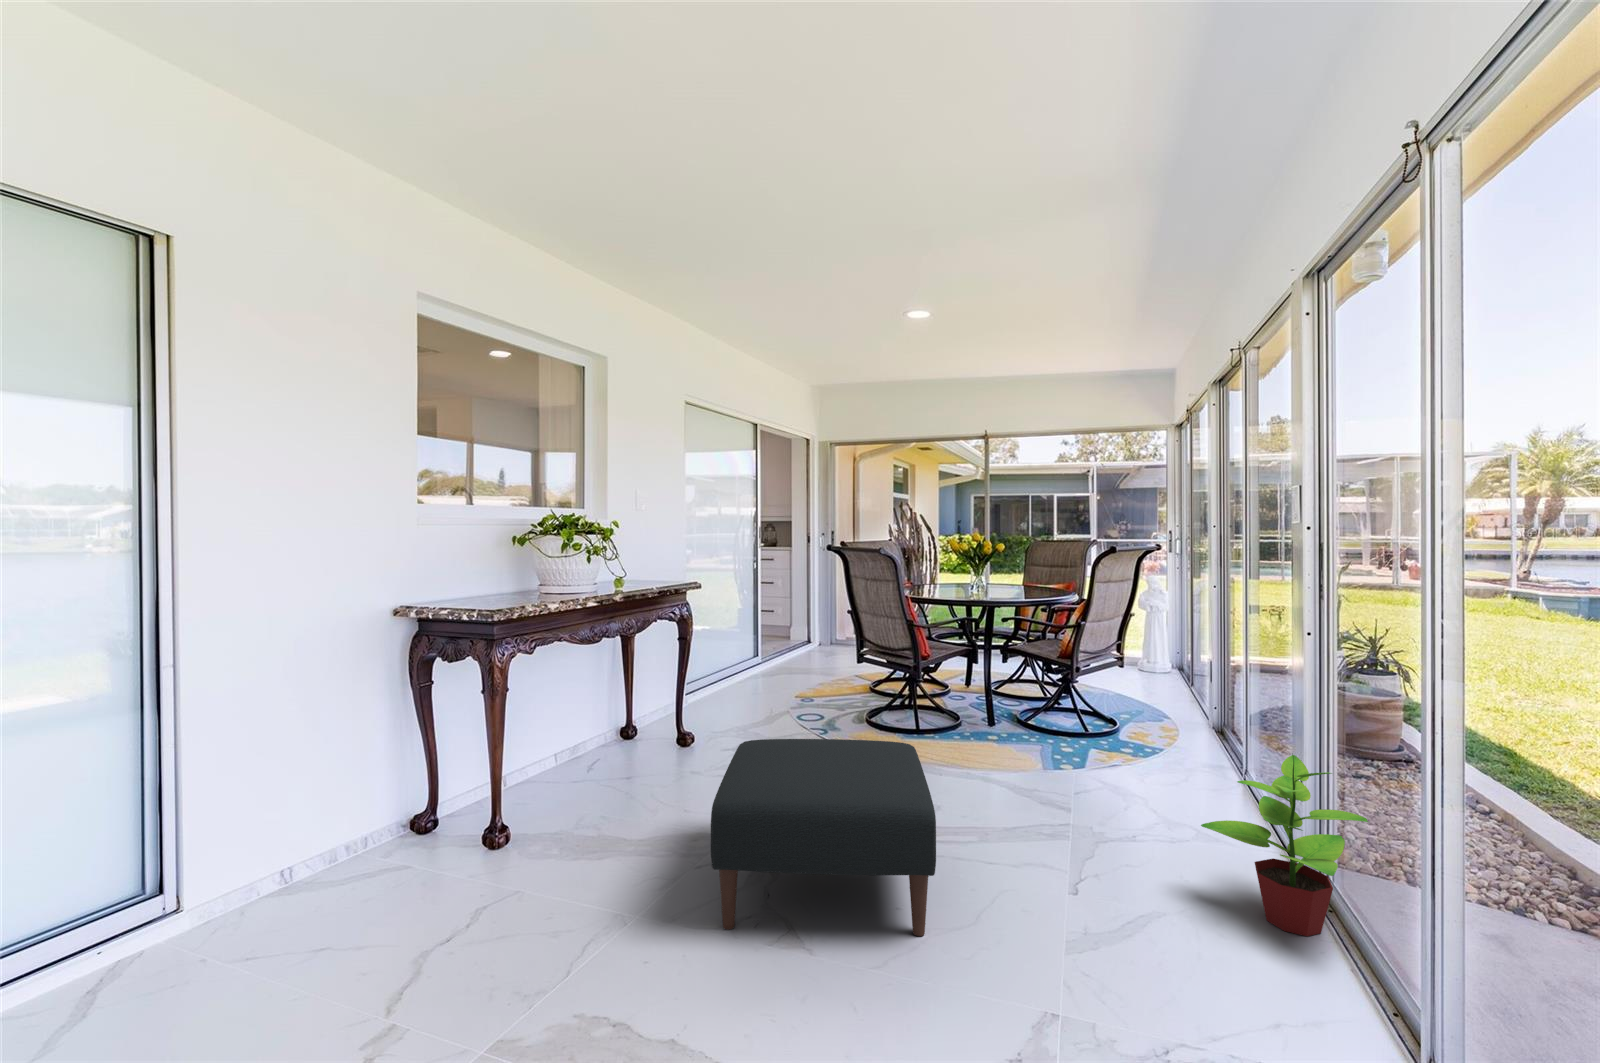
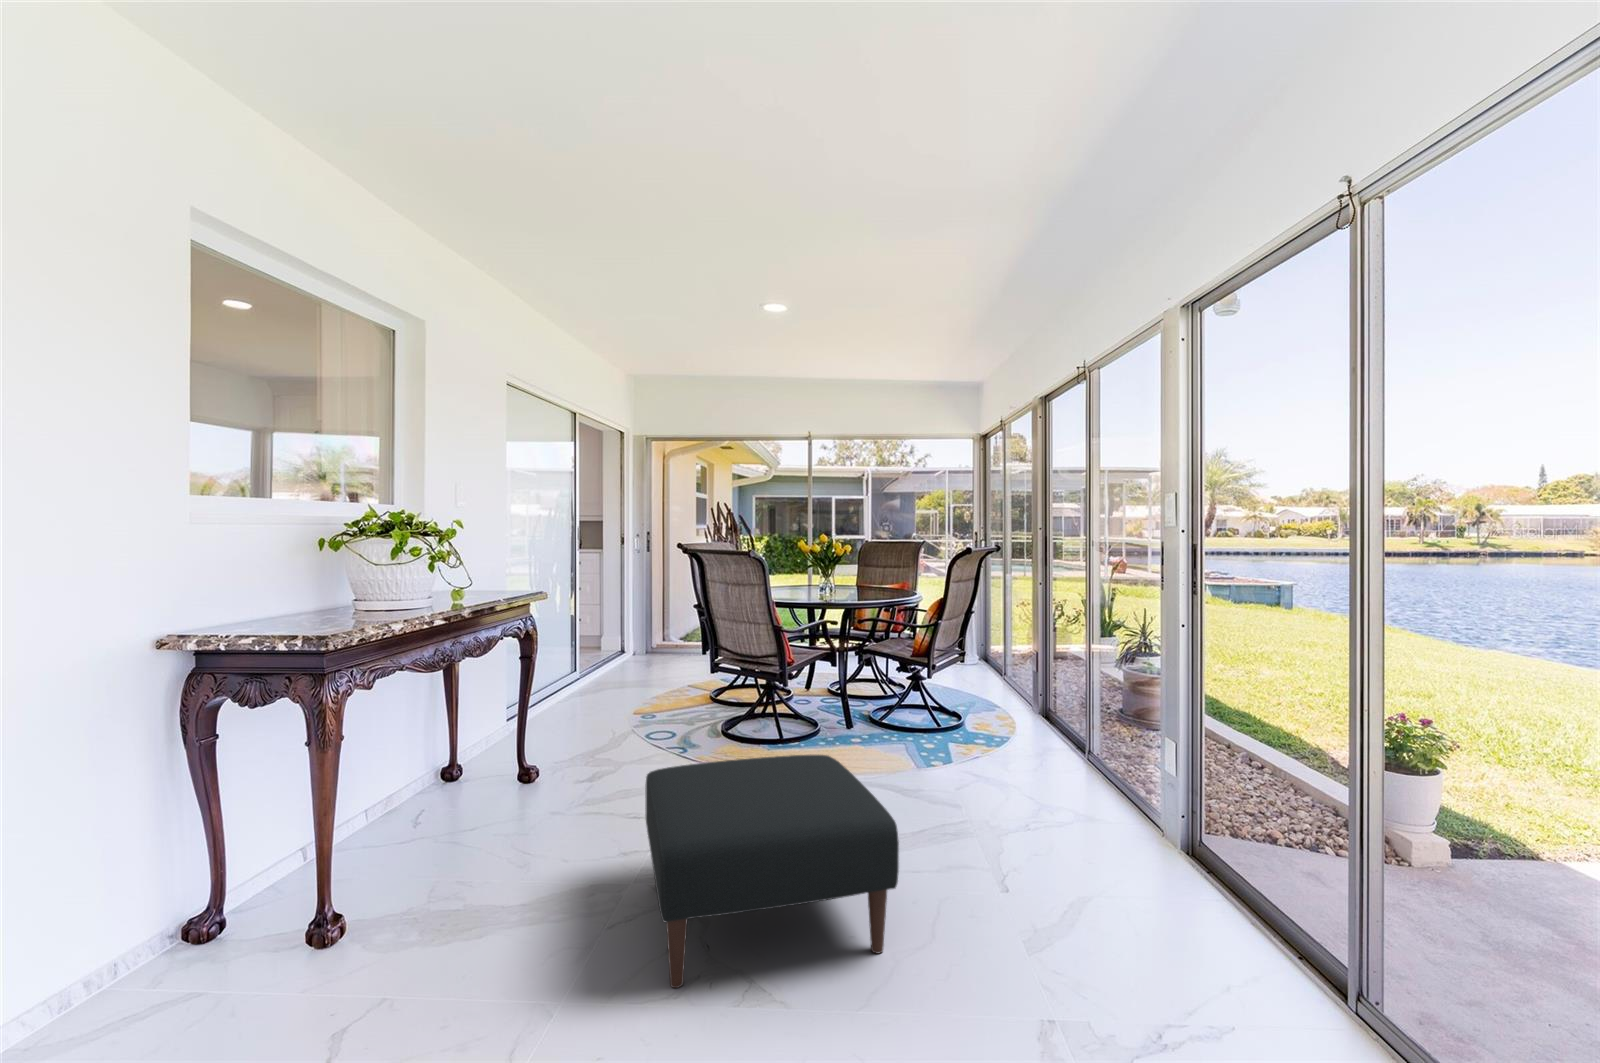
potted plant: present [1201,755,1368,936] -> none [1096,730,1236,888]

